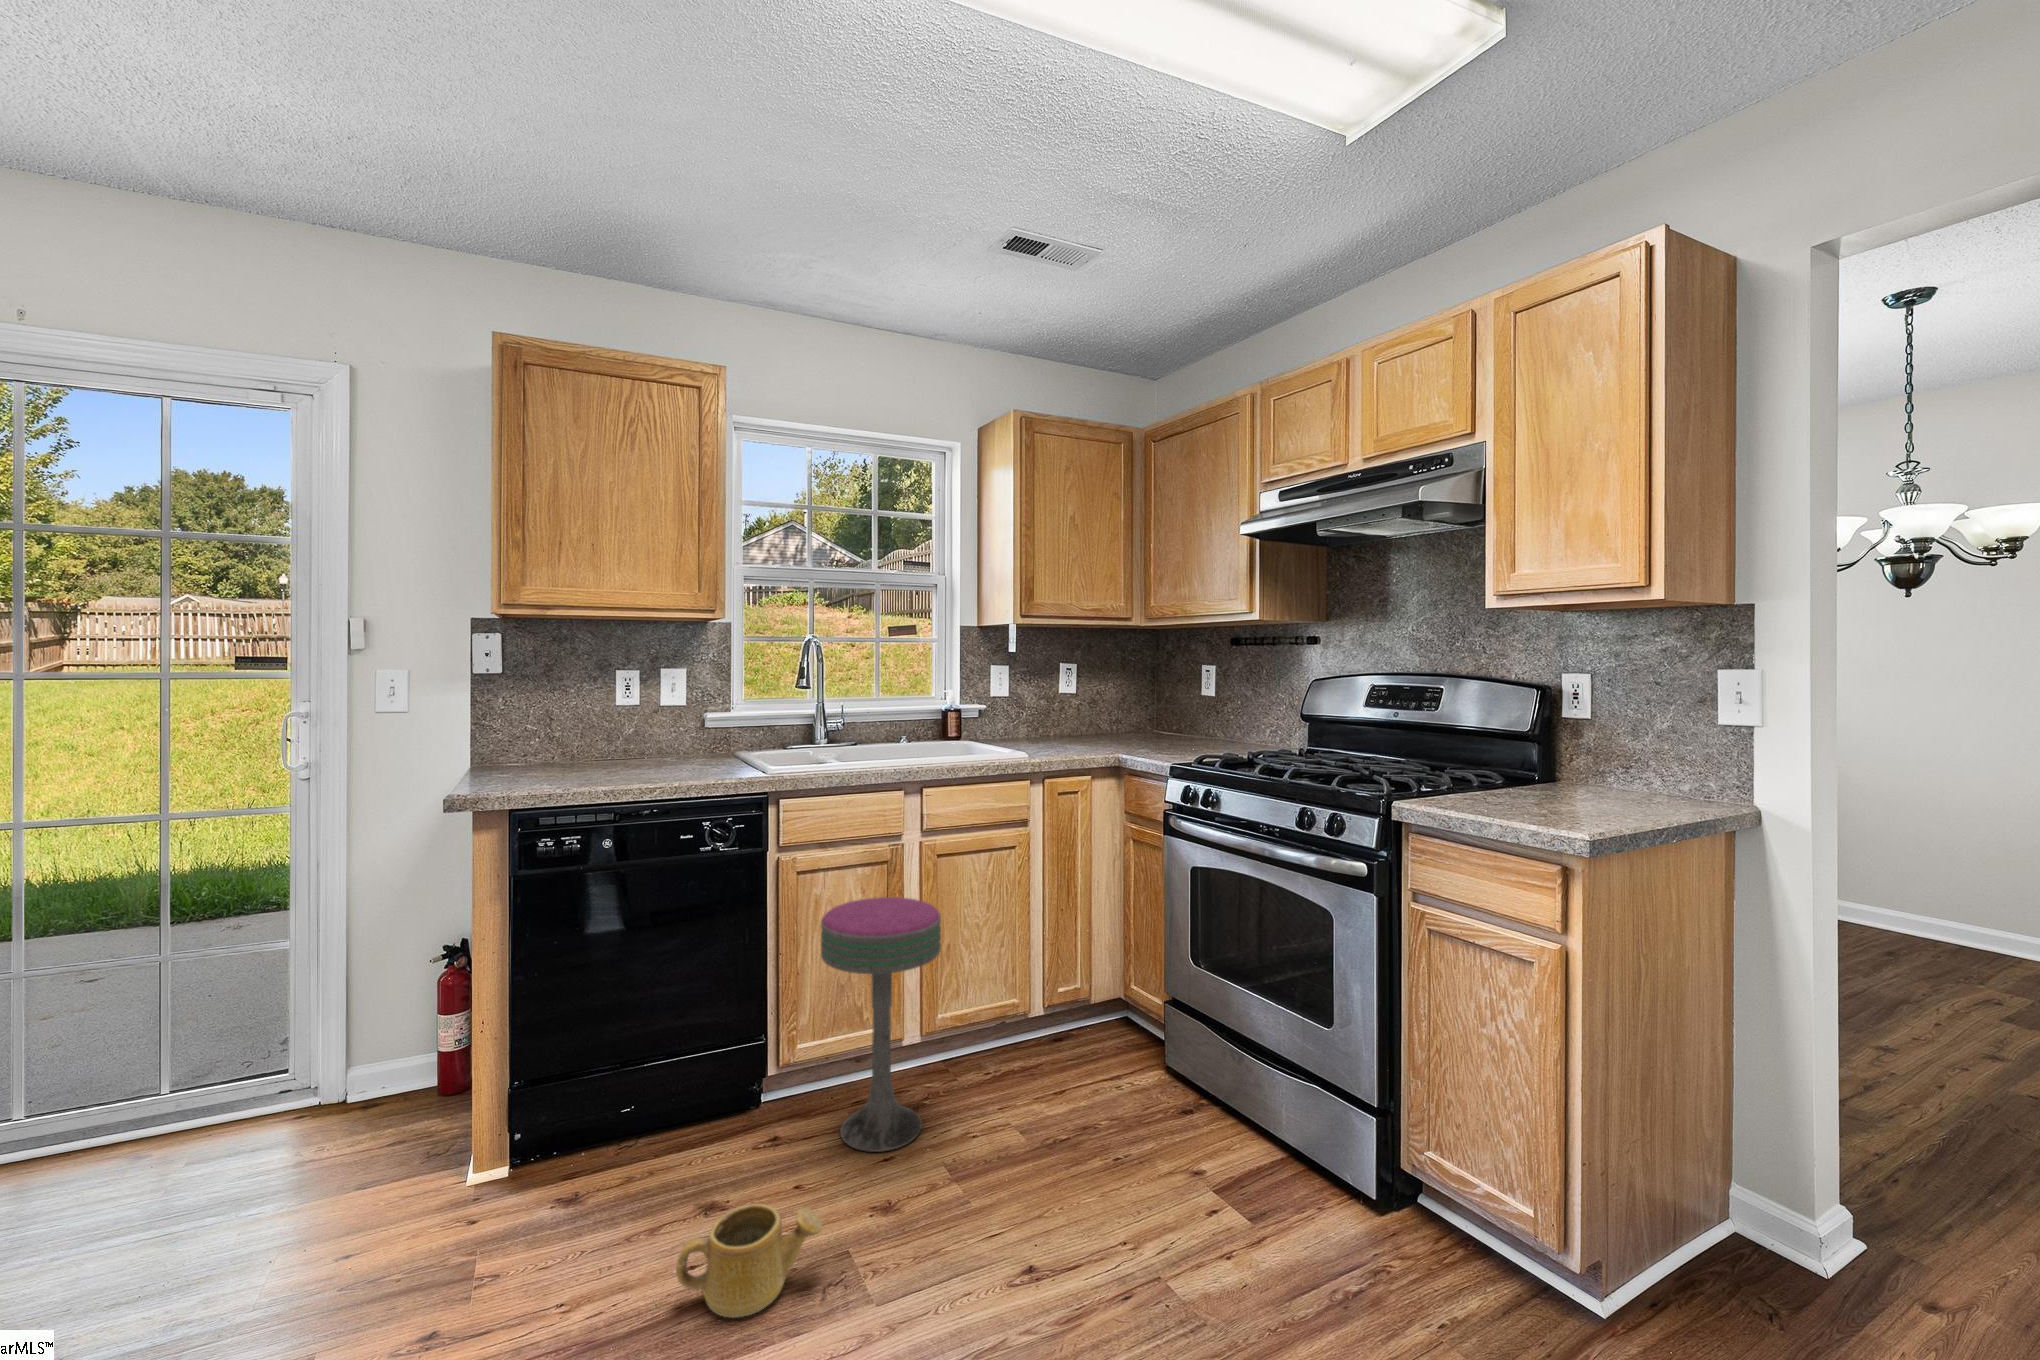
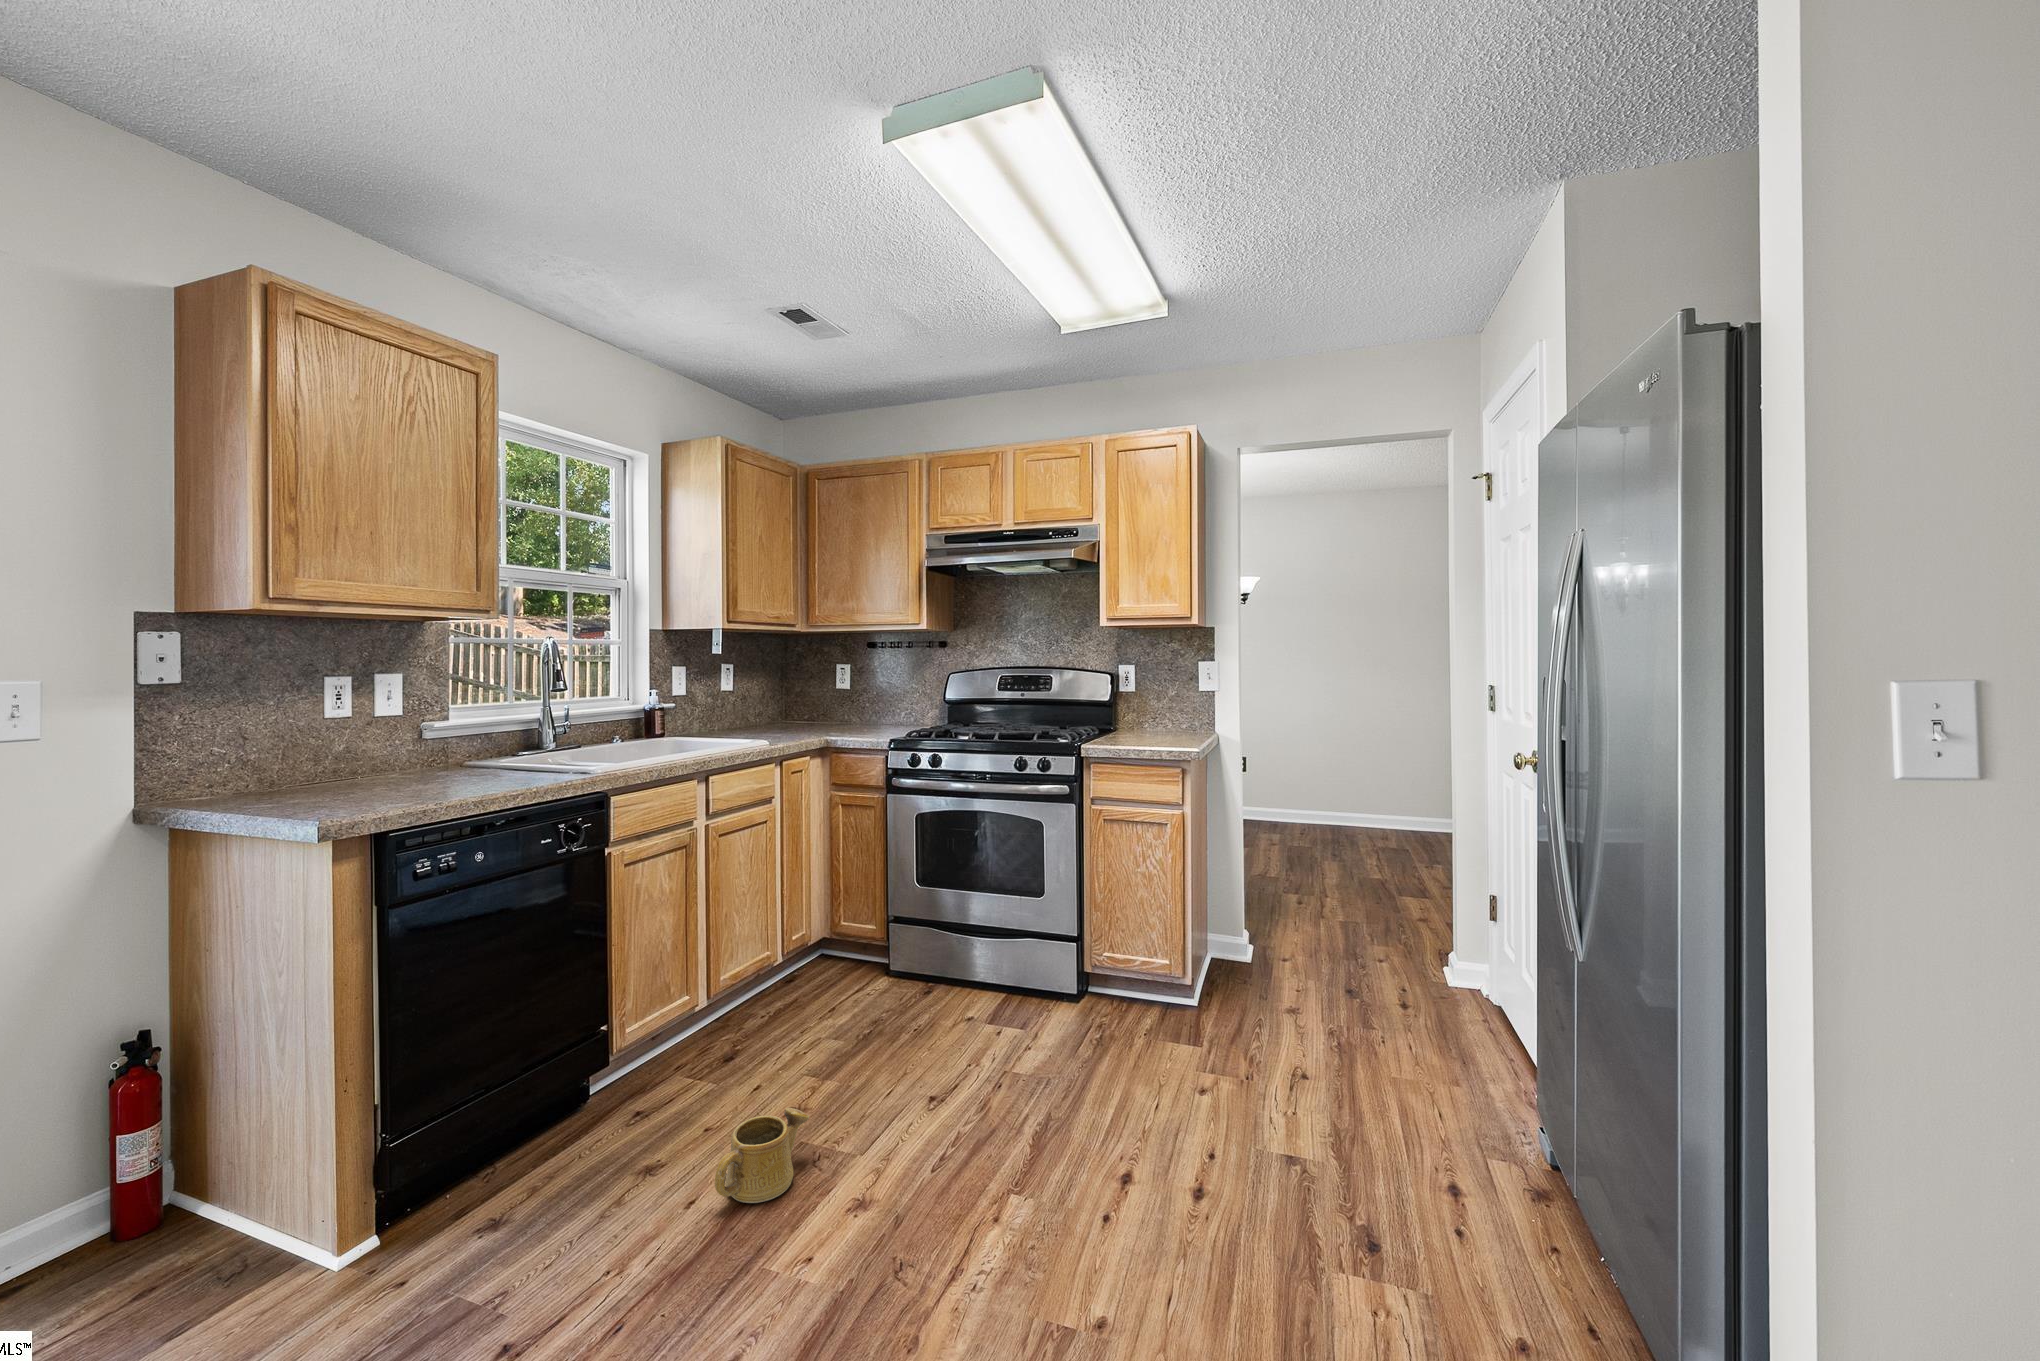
bar stool: present [821,897,941,1152] -> none [673,872,783,1094]

